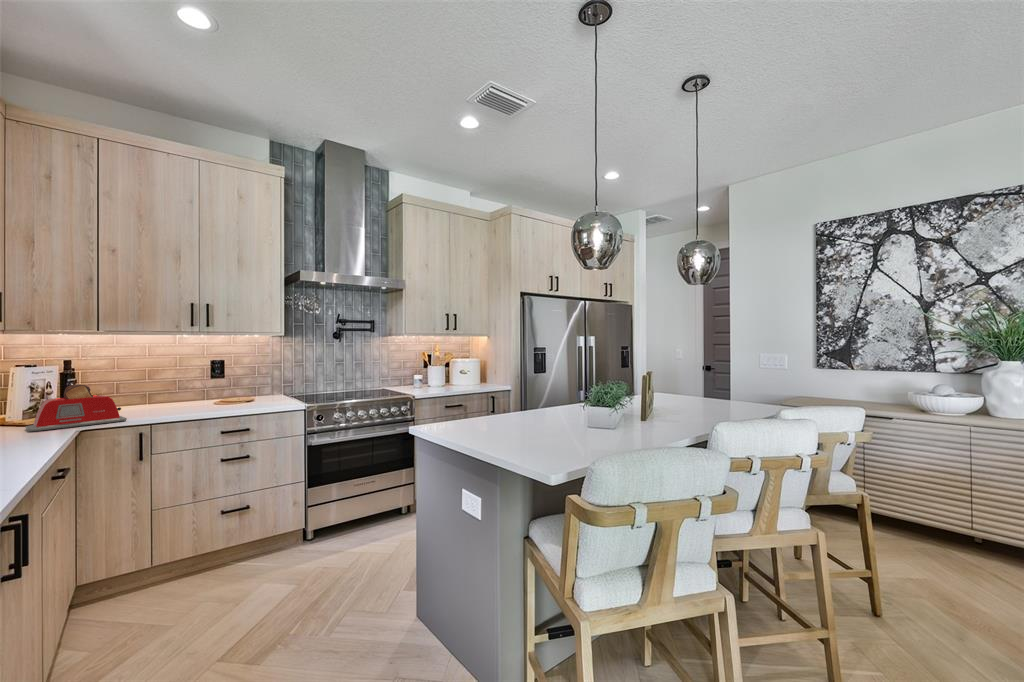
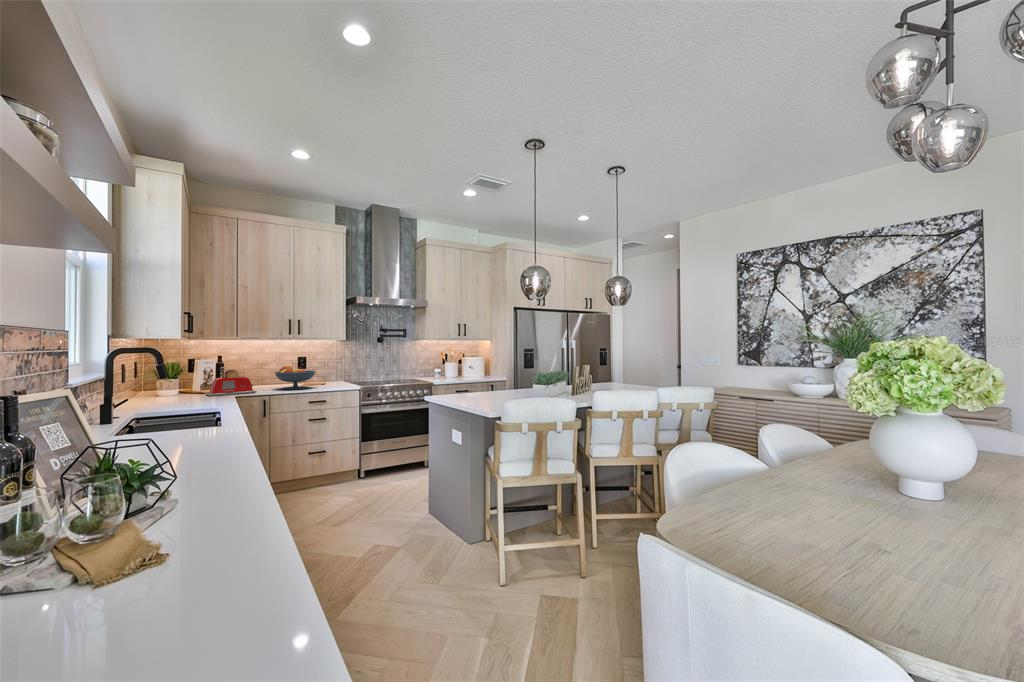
fruit bowl: none [165,375,235,413] -> present [275,366,315,389]

